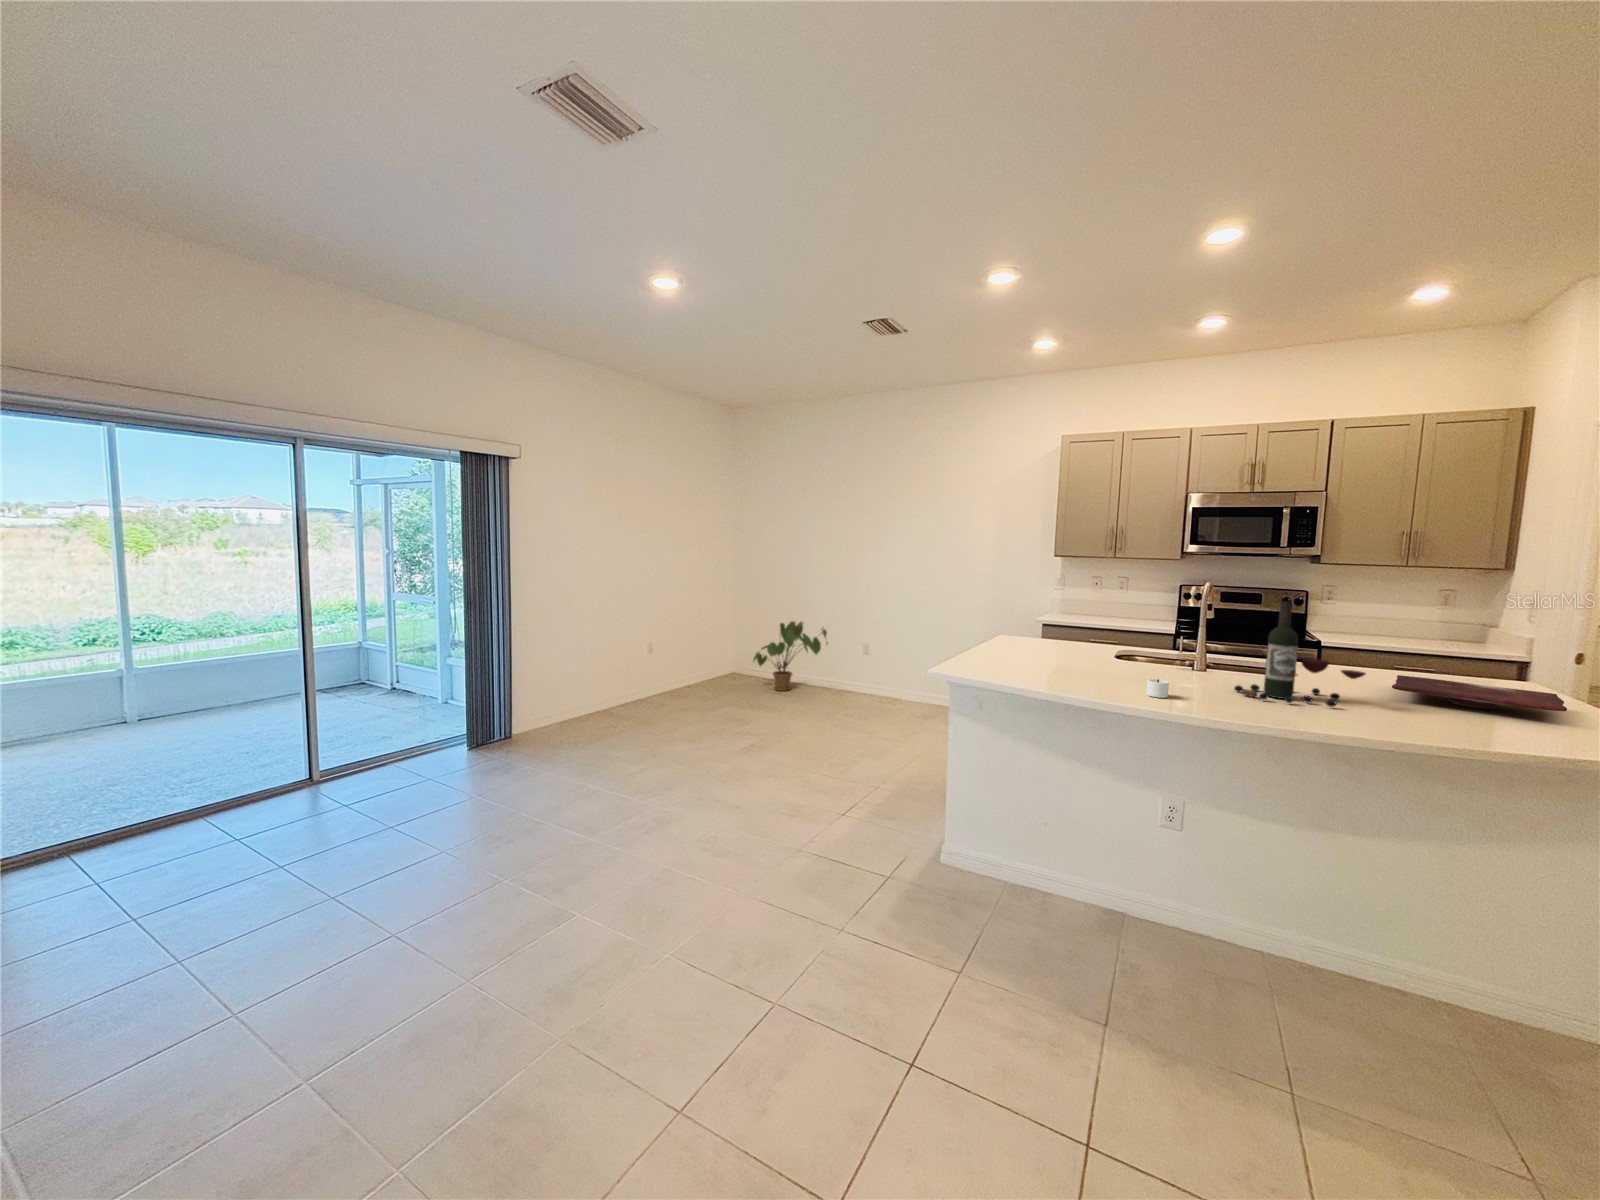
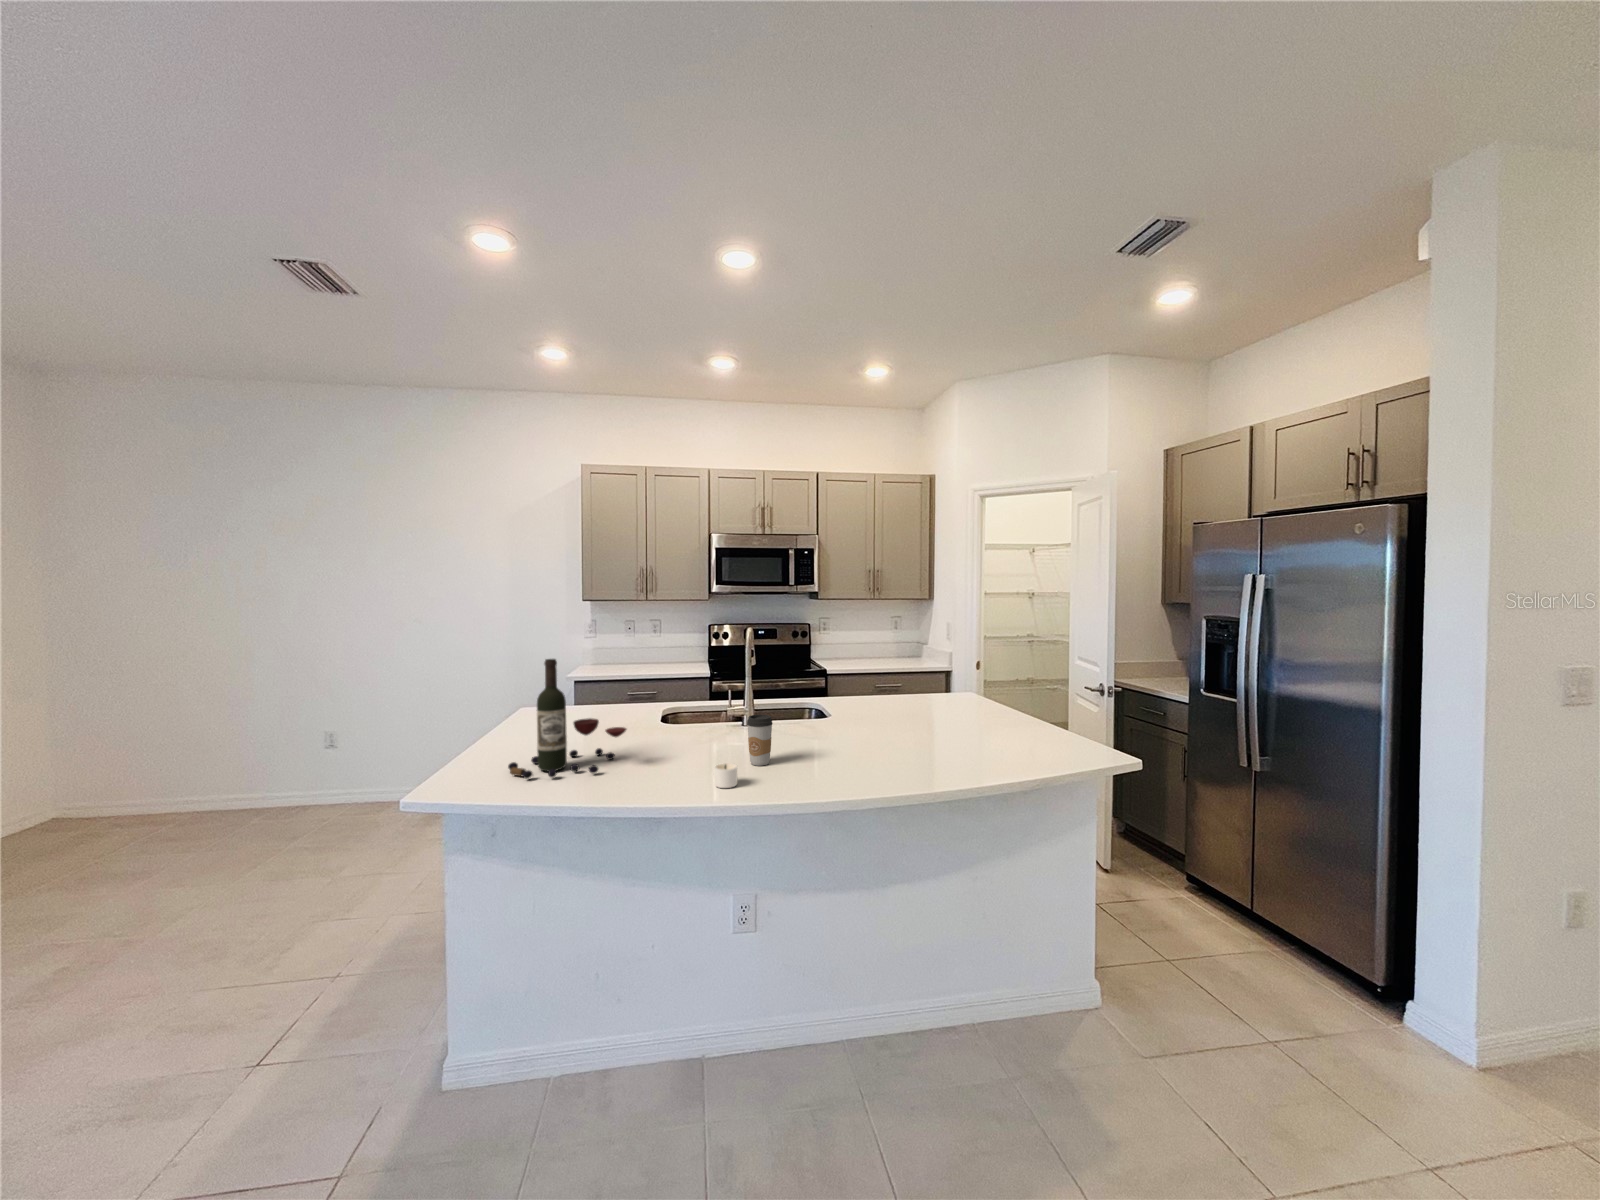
wine bottle: present [1234,601,1366,707] -> present [508,659,626,779]
house plant: present [753,621,827,691] -> none [82,717,255,841]
coffee cup: none [1186,648,1212,691] -> present [747,715,773,766]
cutting board: present [1392,675,1567,711] -> none [905,708,1020,732]

